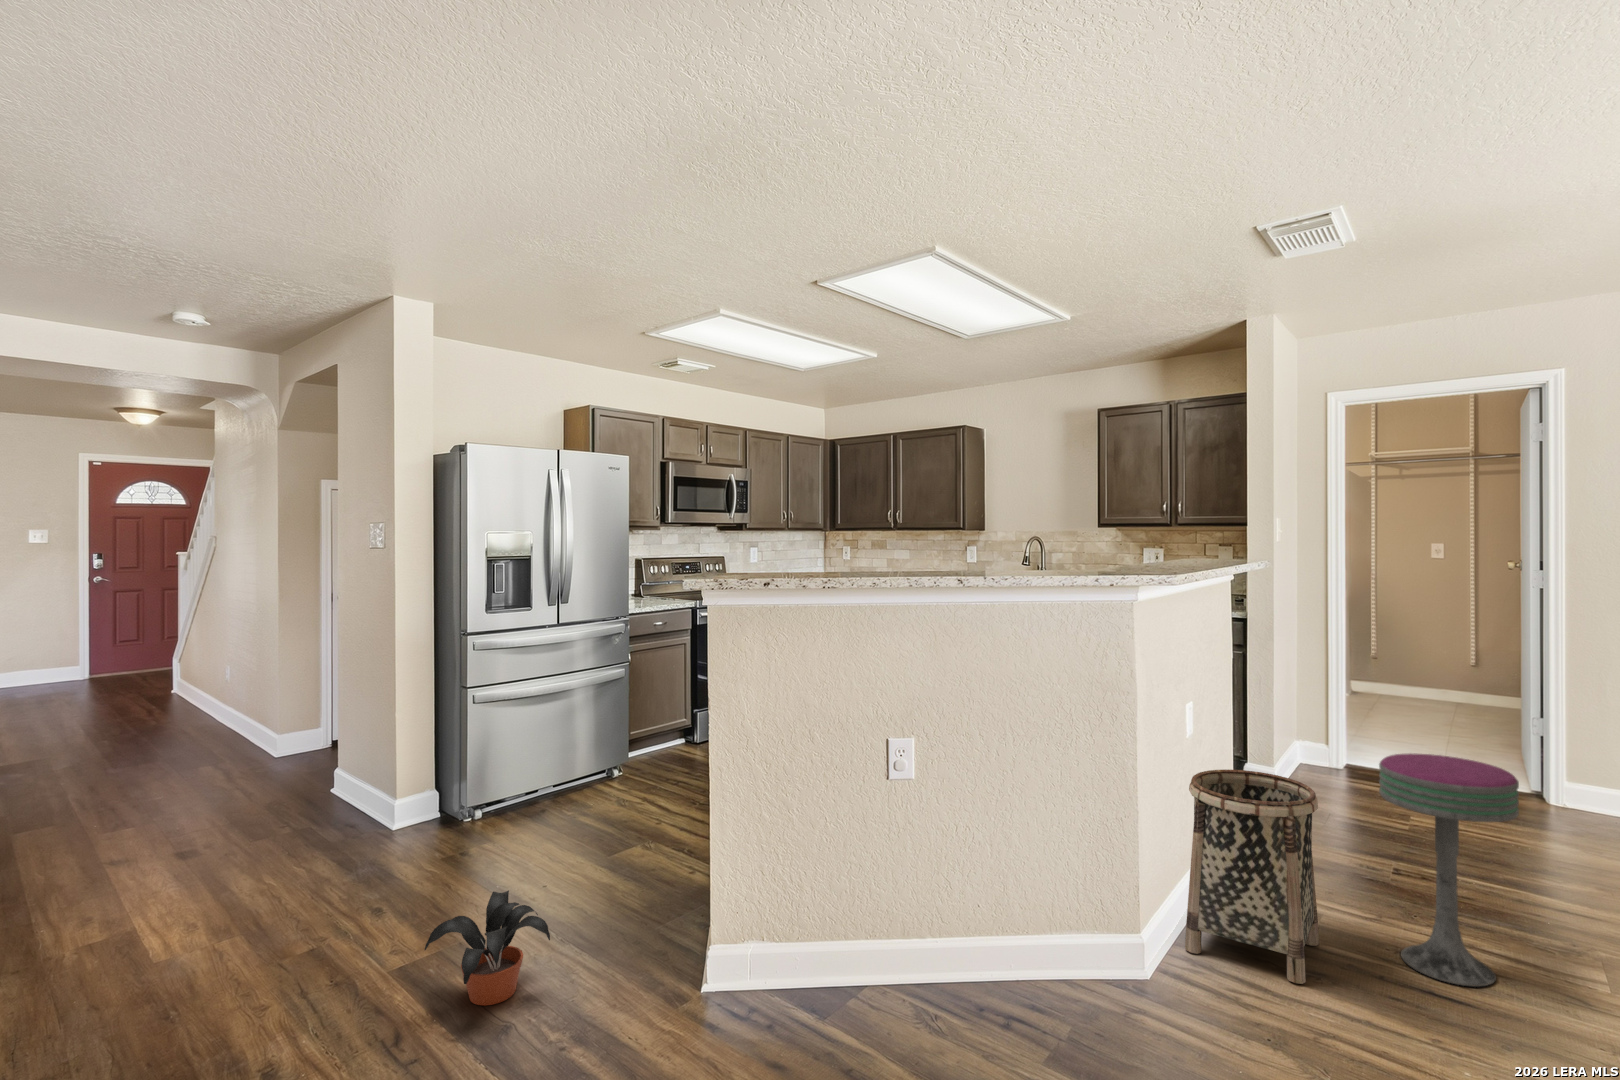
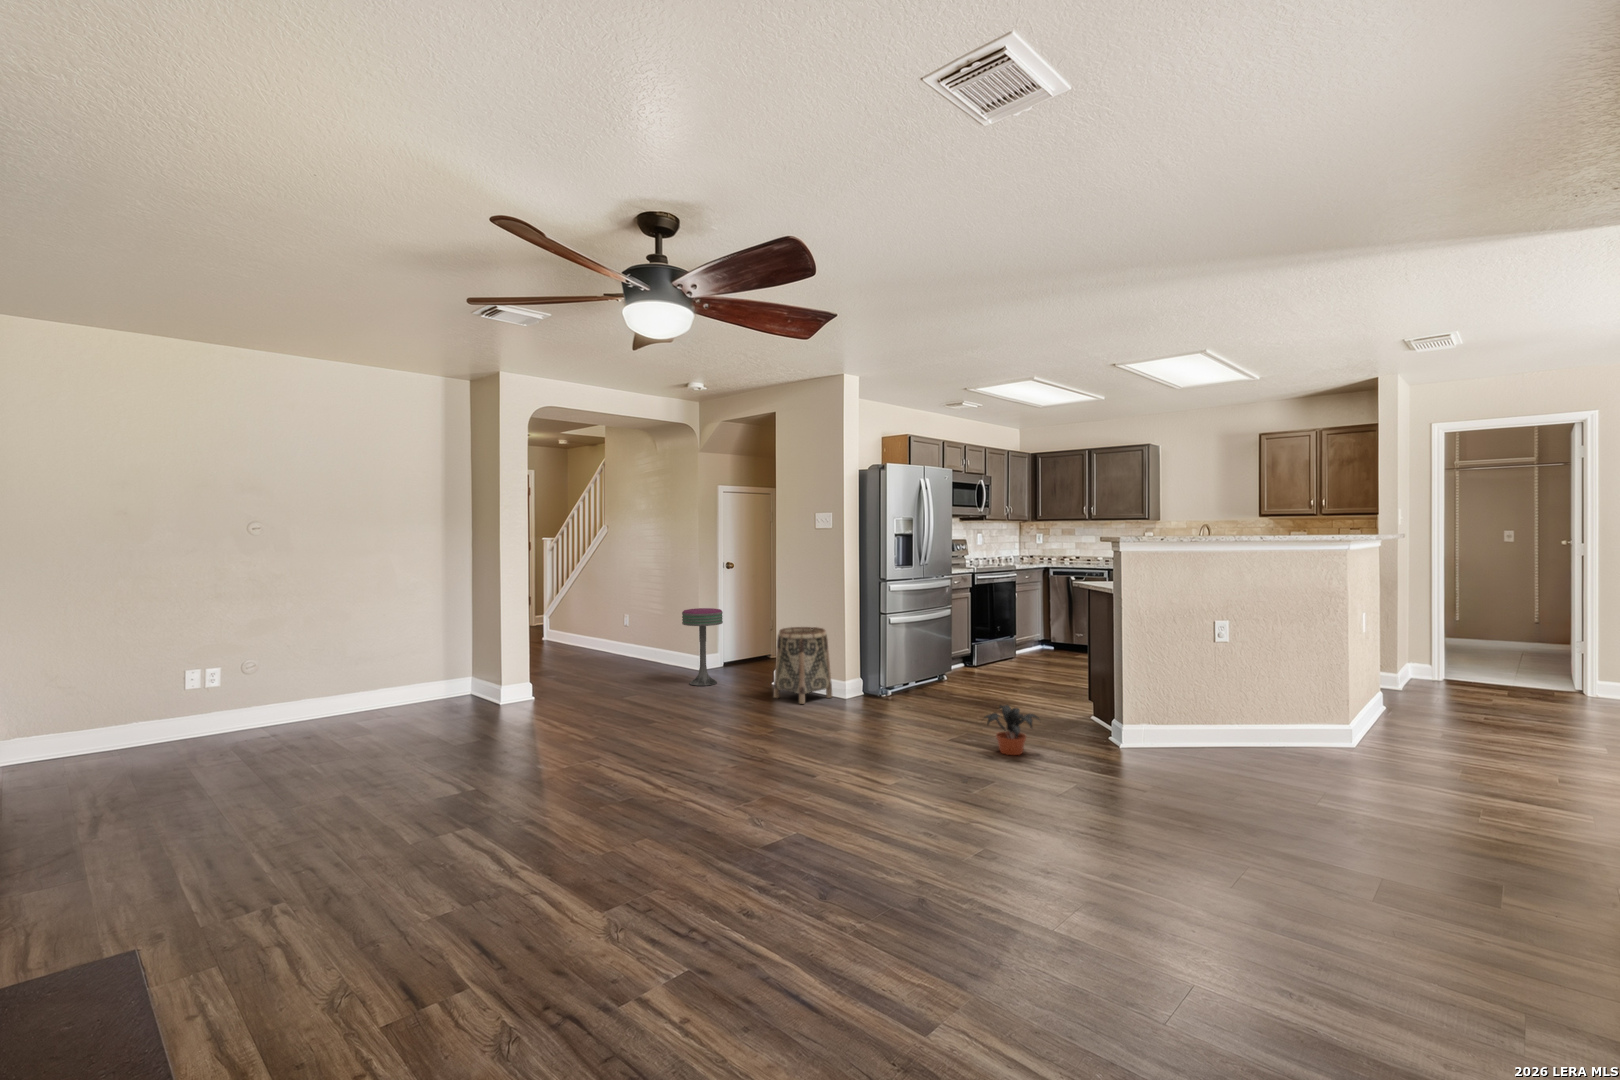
bar stool: present [1379,753,1519,987] -> present [682,608,723,686]
basket: present [1185,770,1319,984] -> present [774,627,832,704]

